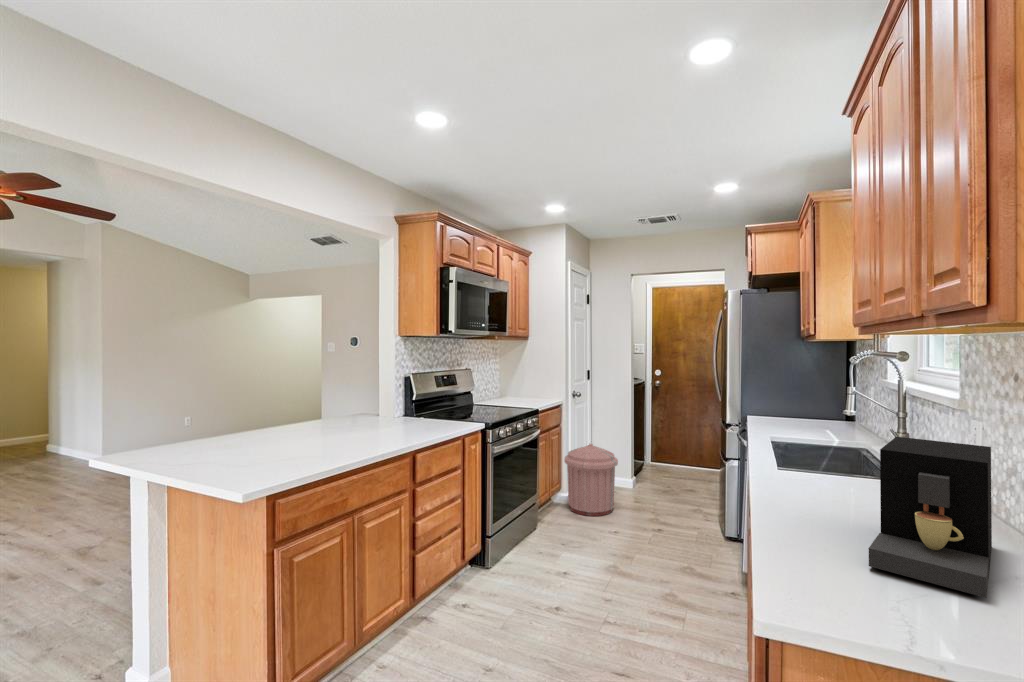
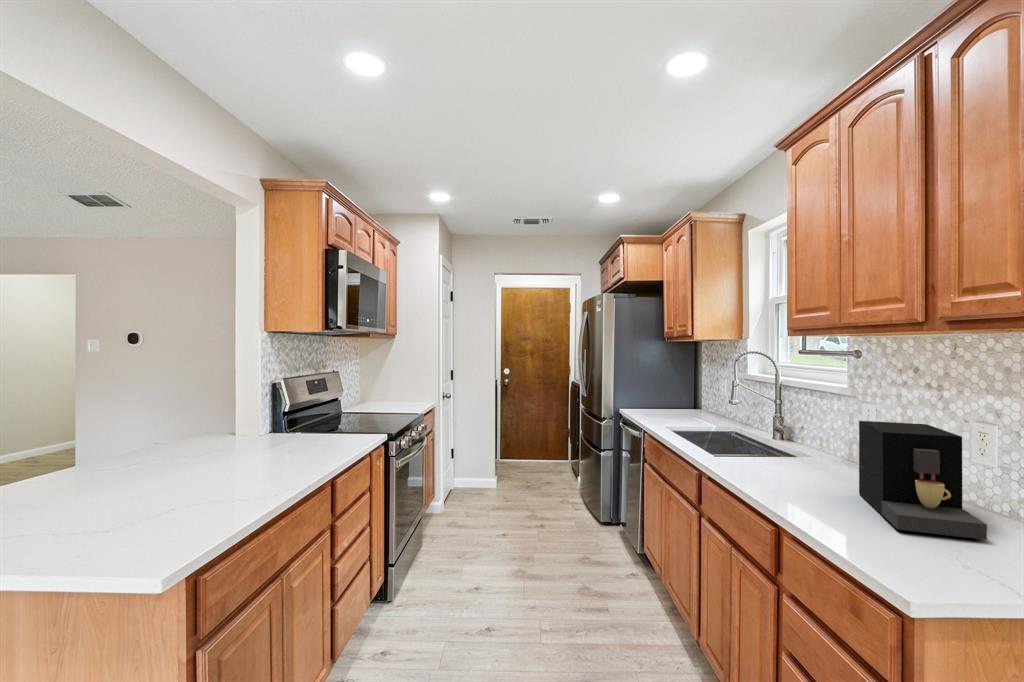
trash can: present [565,444,618,516] -> none [440,447,495,523]

